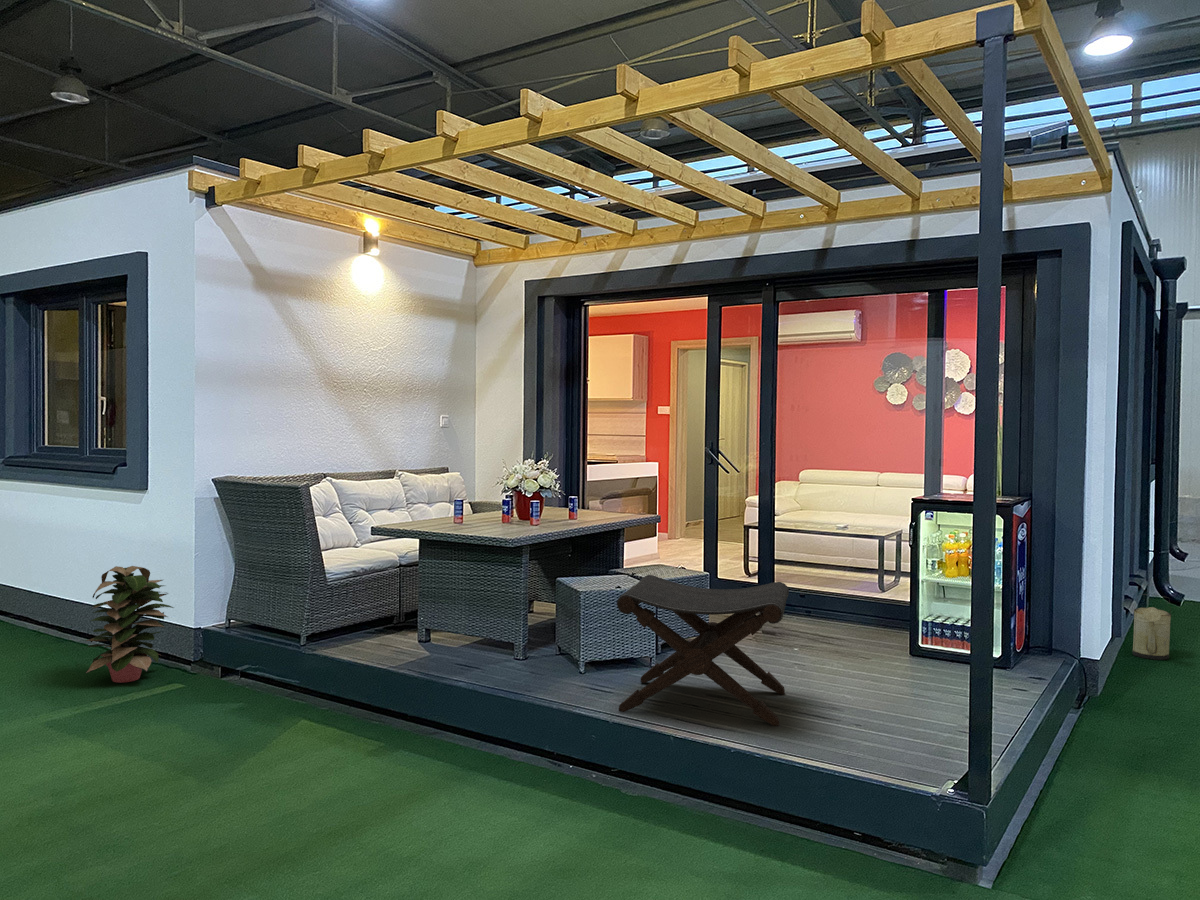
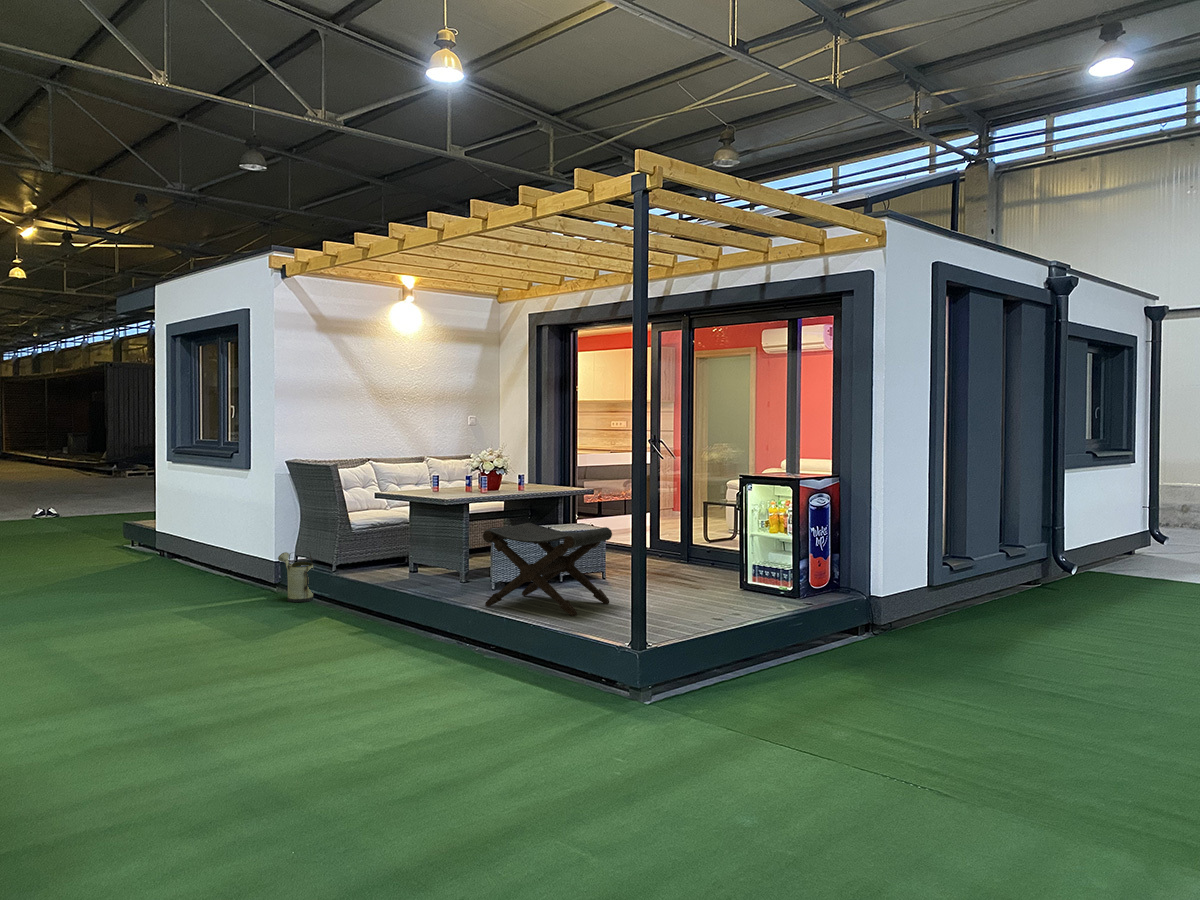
decorative plant: present [86,566,173,683] -> none [204,518,261,594]
watering can: present [1133,594,1171,660] -> present [278,552,313,602]

